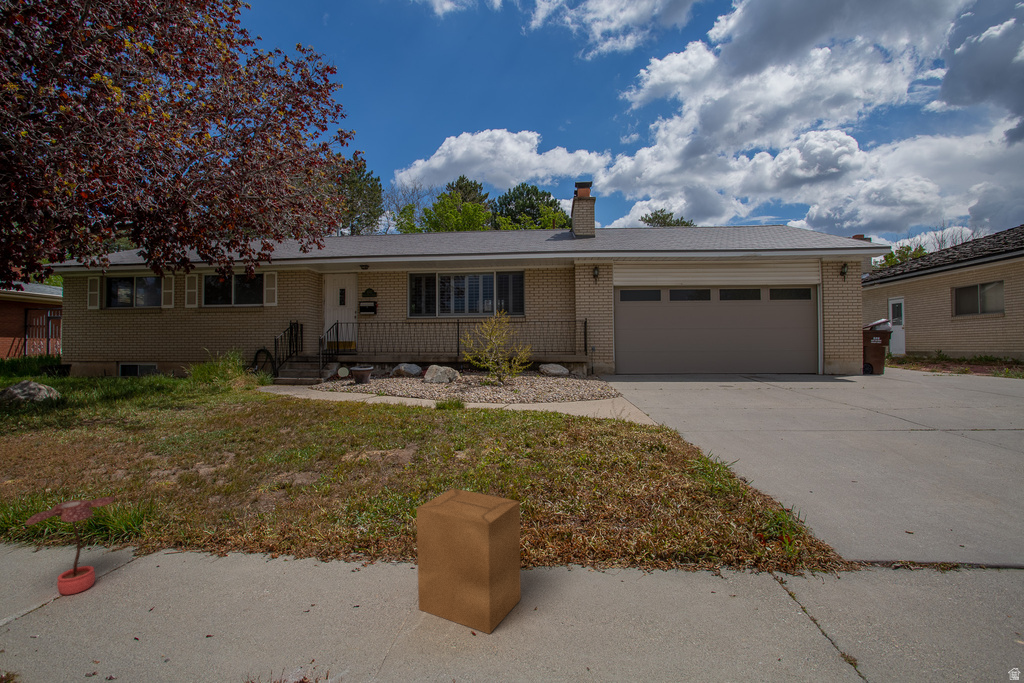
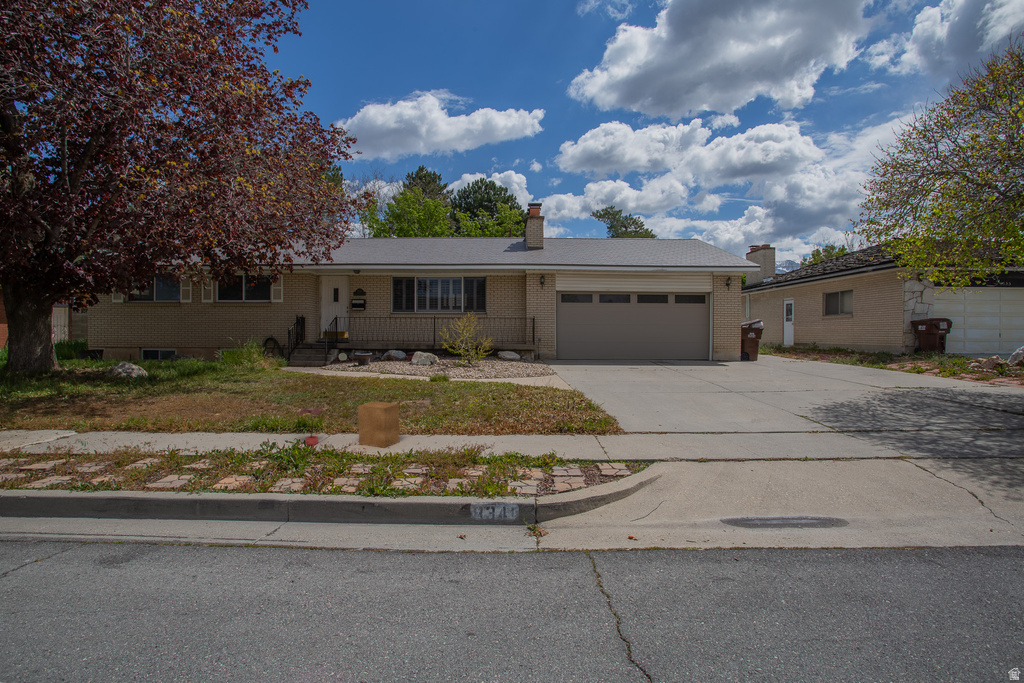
cardboard box: present [417,489,521,634] -> present [358,401,399,448]

